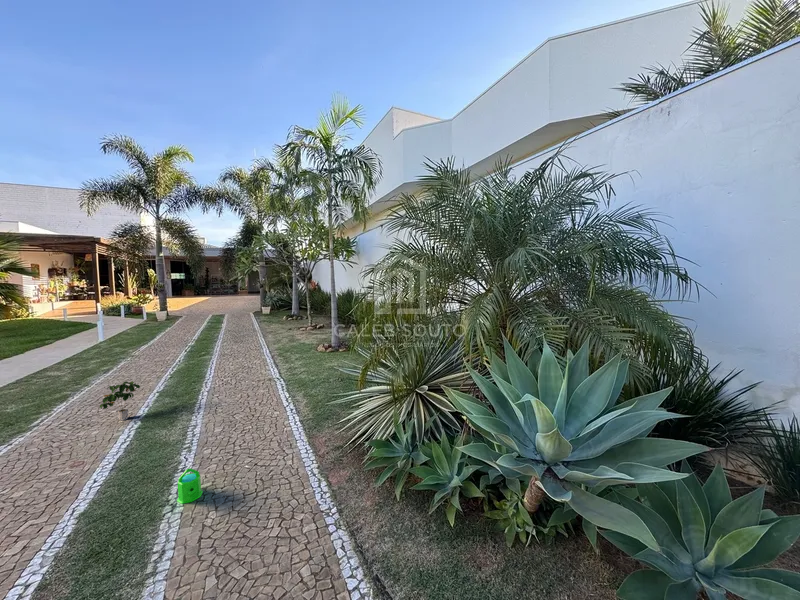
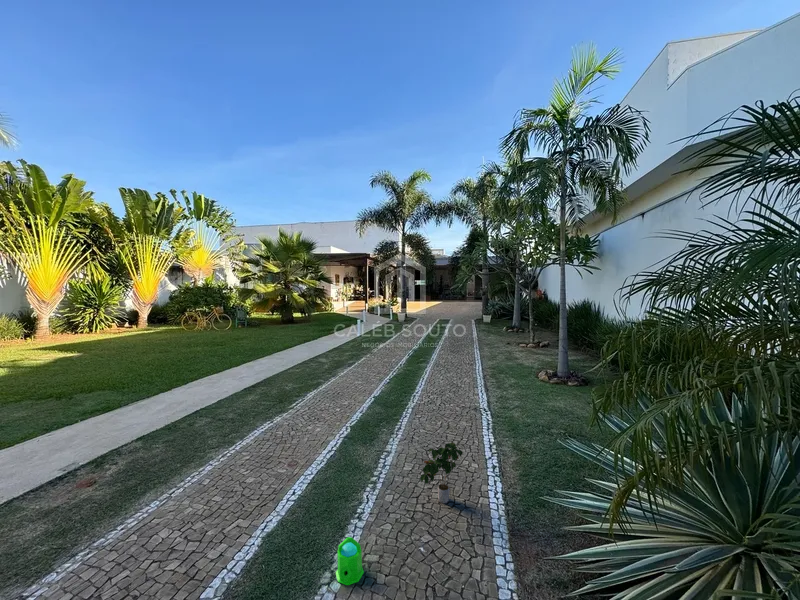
potted plant: present [100,381,140,421] -> present [420,442,463,503]

